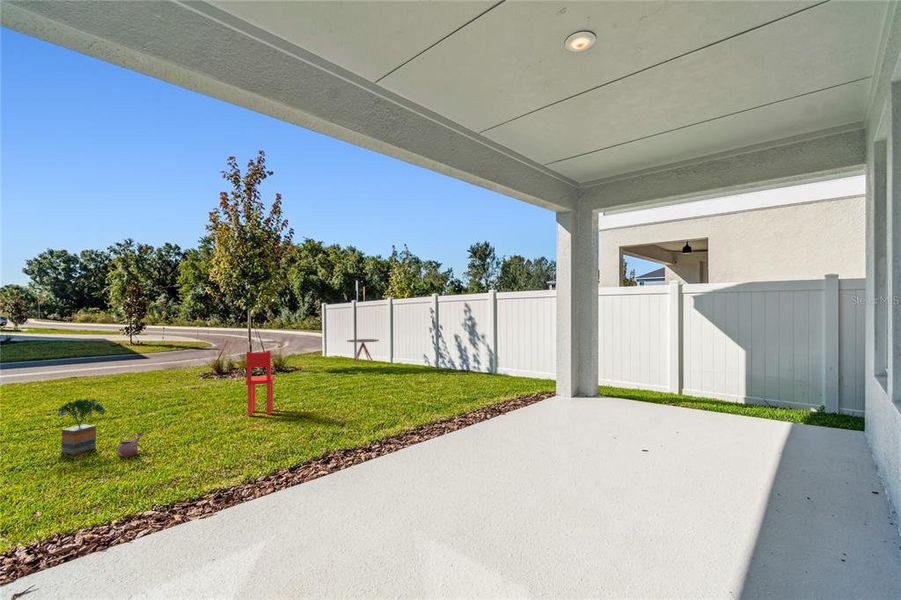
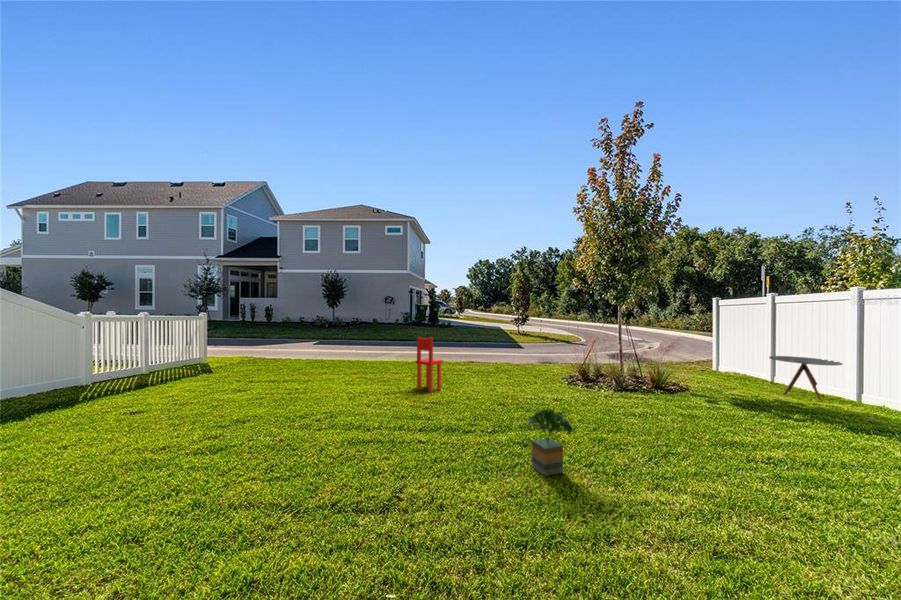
chair: present [246,351,275,416] -> present [416,337,443,392]
potted tree: present [58,399,106,454] -> present [528,409,574,476]
watering can: present [117,433,144,457] -> none [415,503,459,551]

